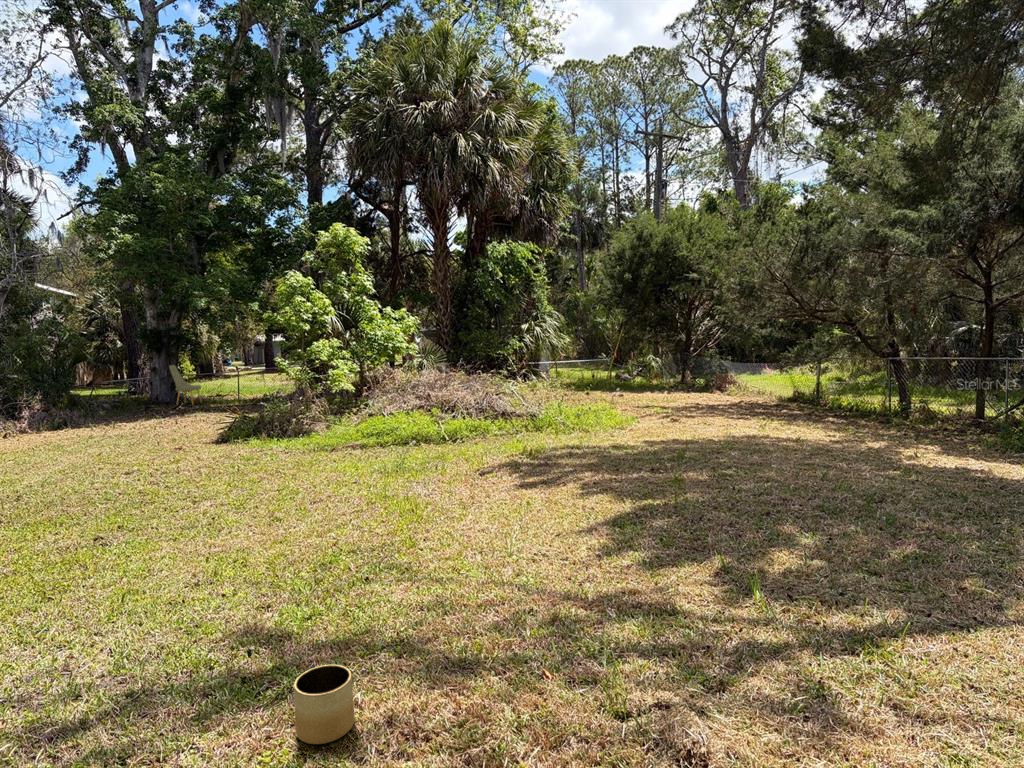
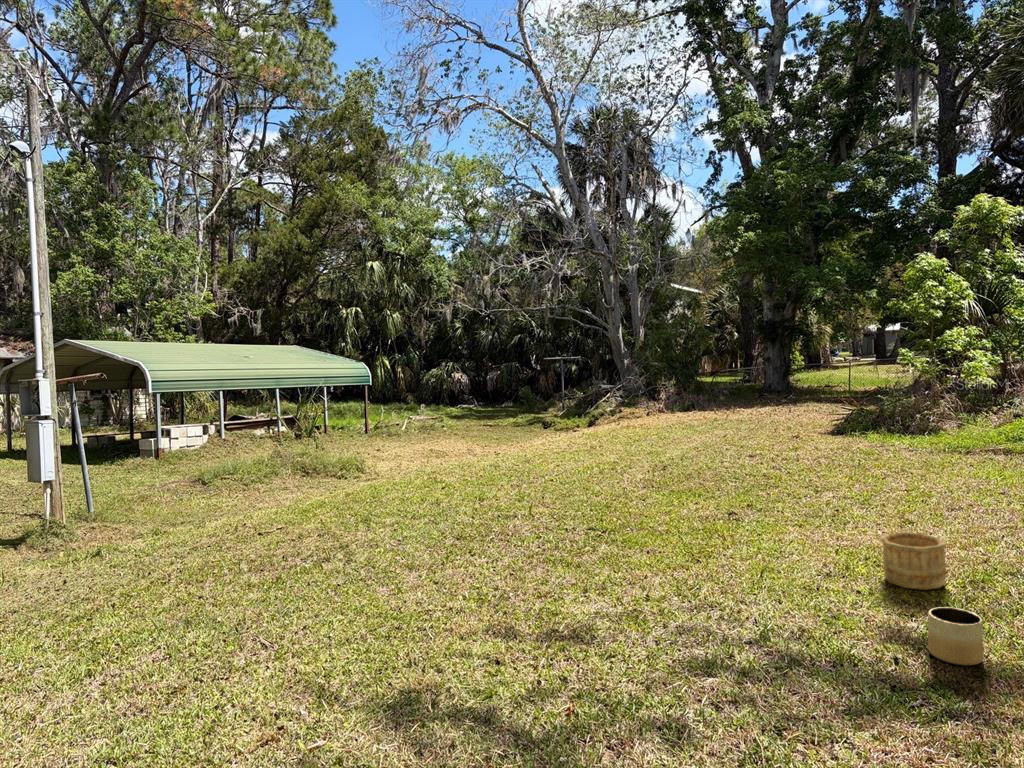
chair: present [170,365,202,404] -> none [783,355,812,395]
wooden bucket: none [245,562,316,635] -> present [881,532,946,590]

